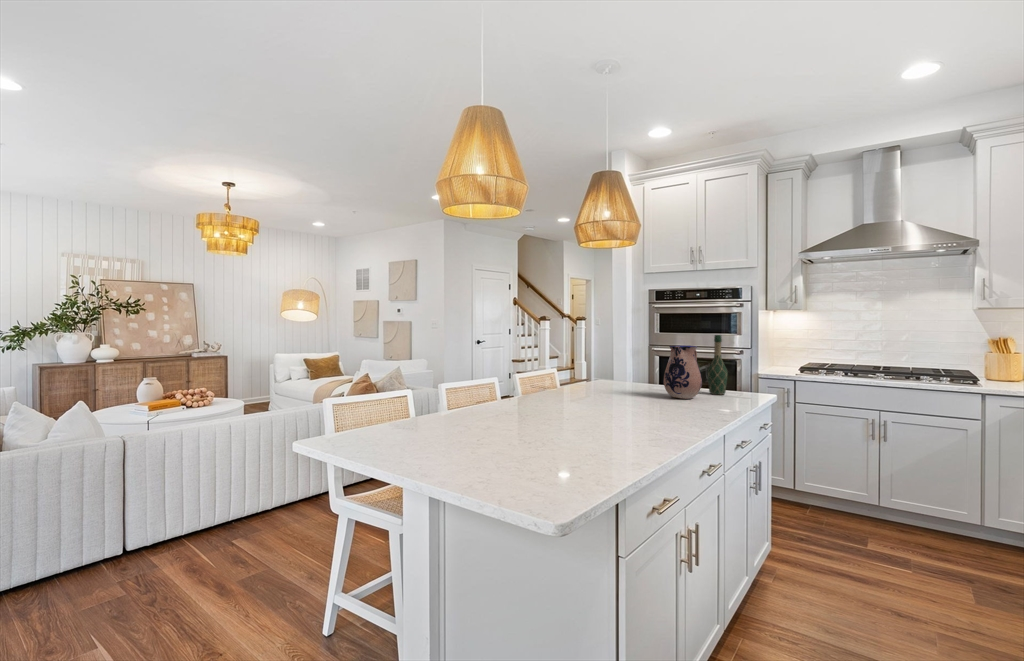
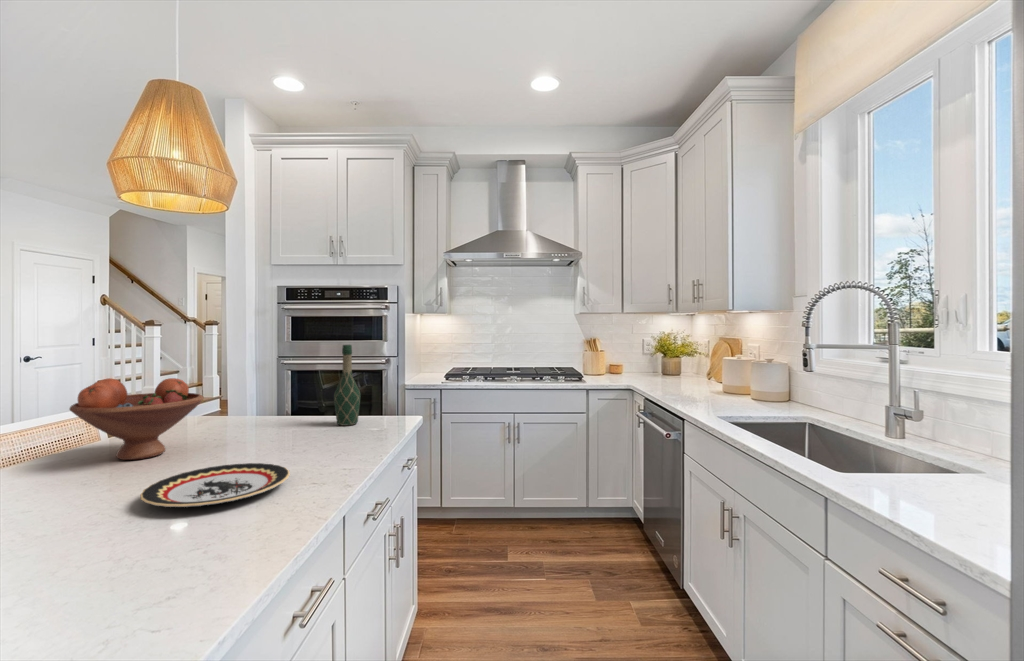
ceramic pitcher: present [664,346,702,399] -> none [263,361,321,442]
fruit bowl: none [569,350,630,397] -> present [70,378,203,460]
plate: none [621,402,695,416] -> present [140,463,290,507]

